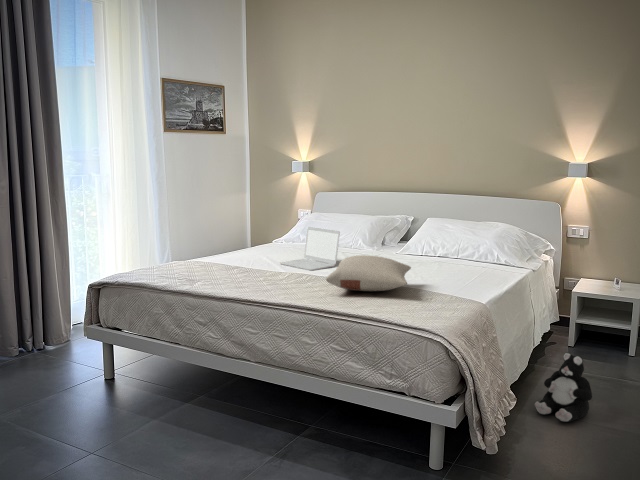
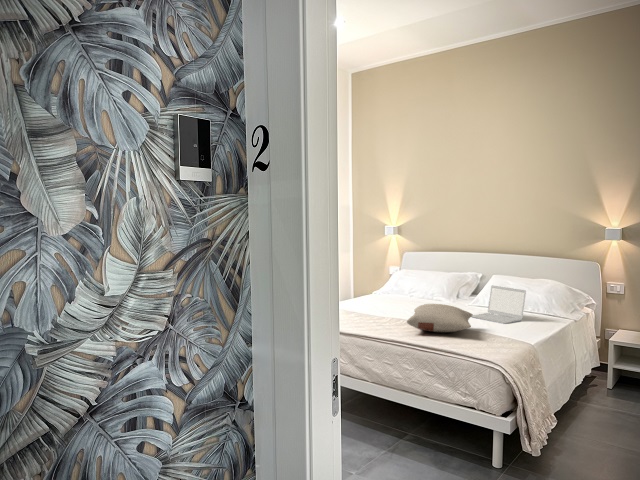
laptop: present [280,227,340,271] -> present [472,285,526,324]
plush toy: present [535,353,592,422] -> none [573,387,620,442]

